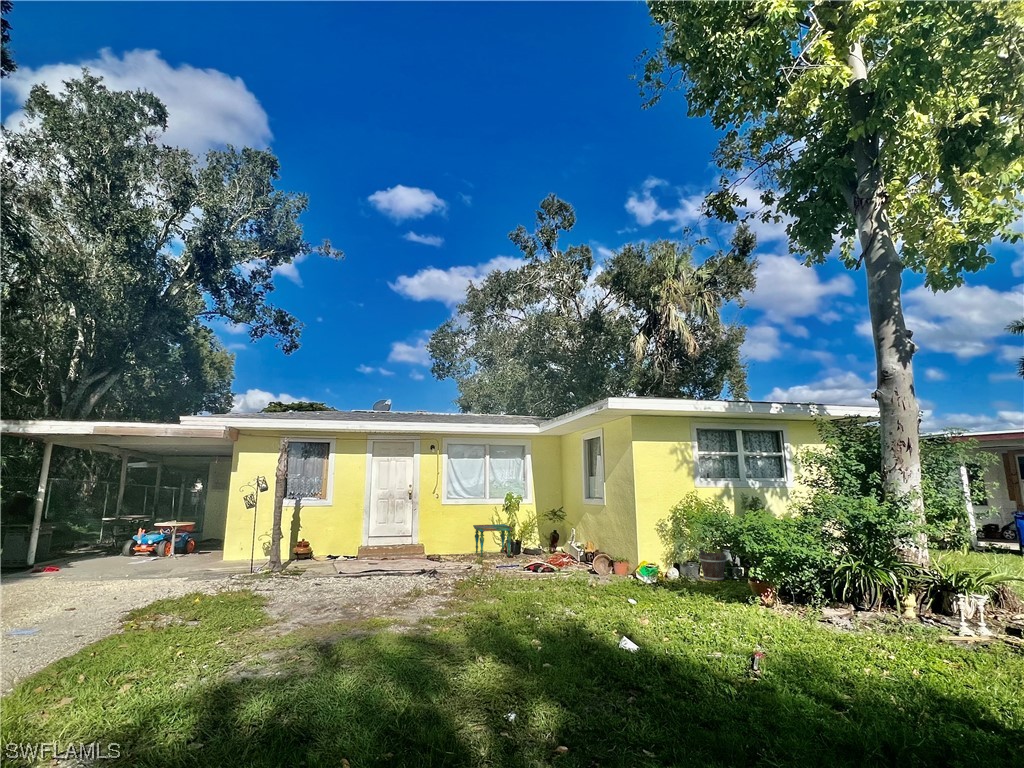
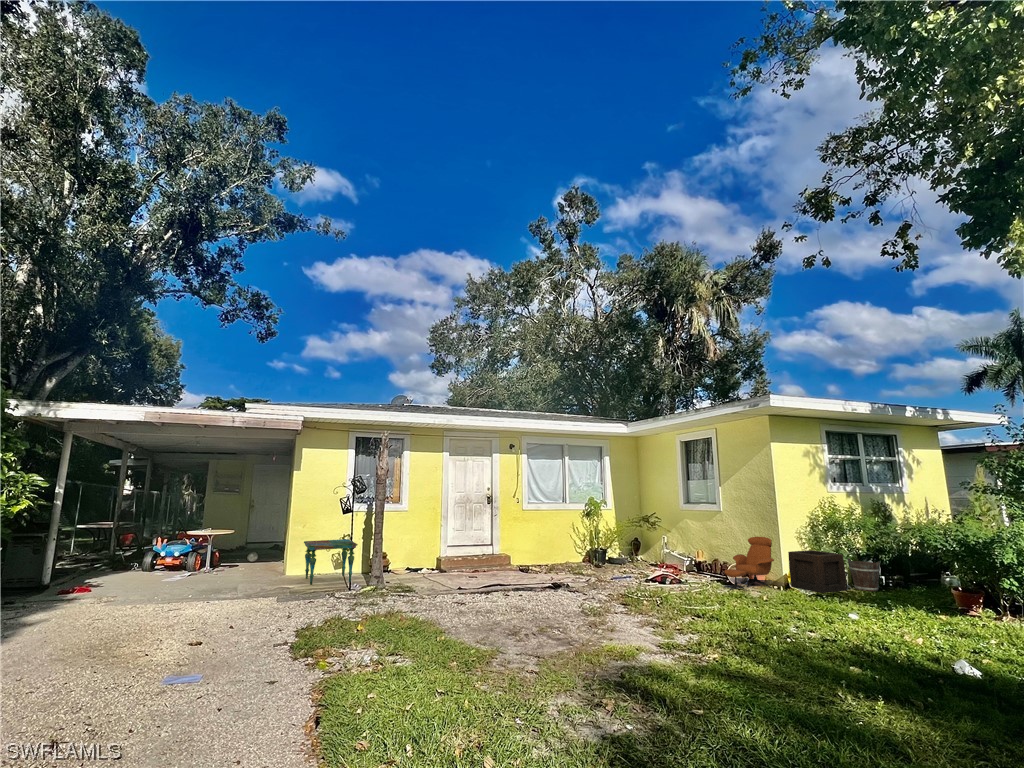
side table: present [473,524,513,557] -> present [304,539,358,585]
lounge chair: none [580,529,631,579] -> present [725,537,774,591]
wooden crate: none [644,542,692,582] -> present [788,550,847,593]

